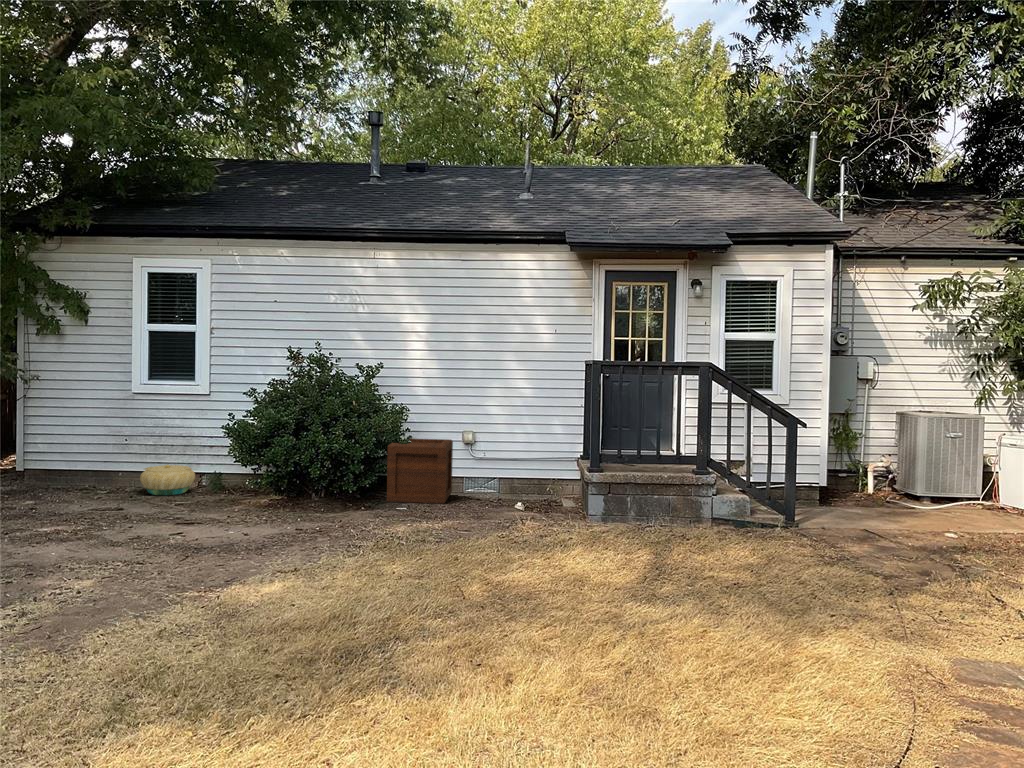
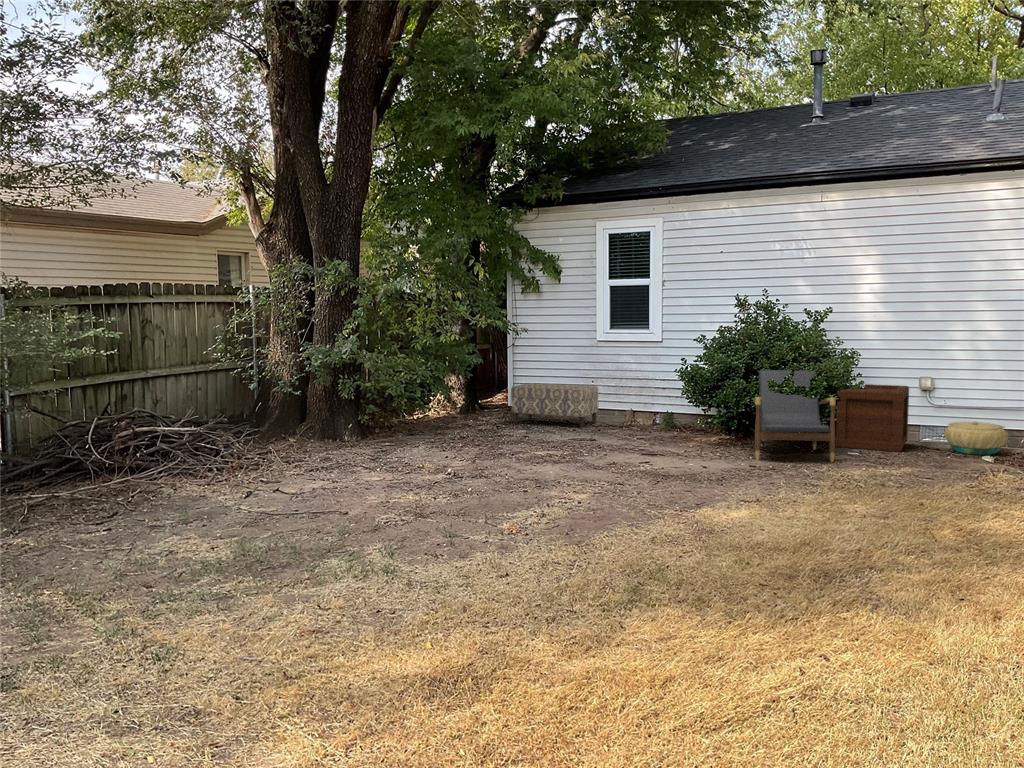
lounge chair: none [303,426,383,522] -> present [754,370,836,462]
bench: none [16,442,134,495] -> present [511,383,599,429]
basket: present [140,465,195,495] -> present [944,421,1008,455]

